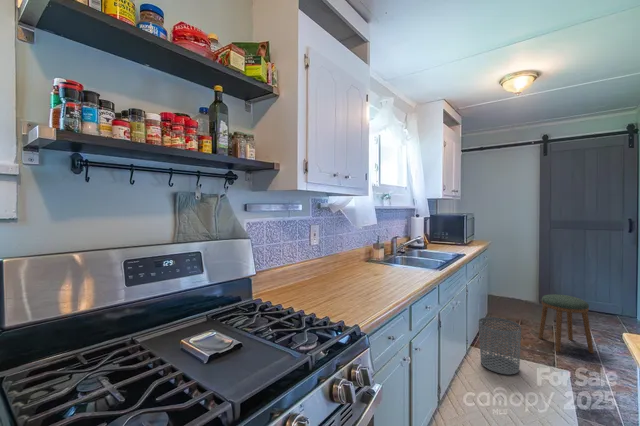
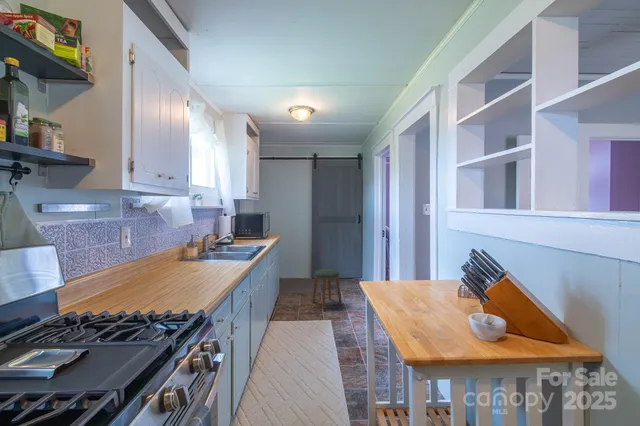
waste bin: present [479,317,521,375] -> none [276,293,304,334]

